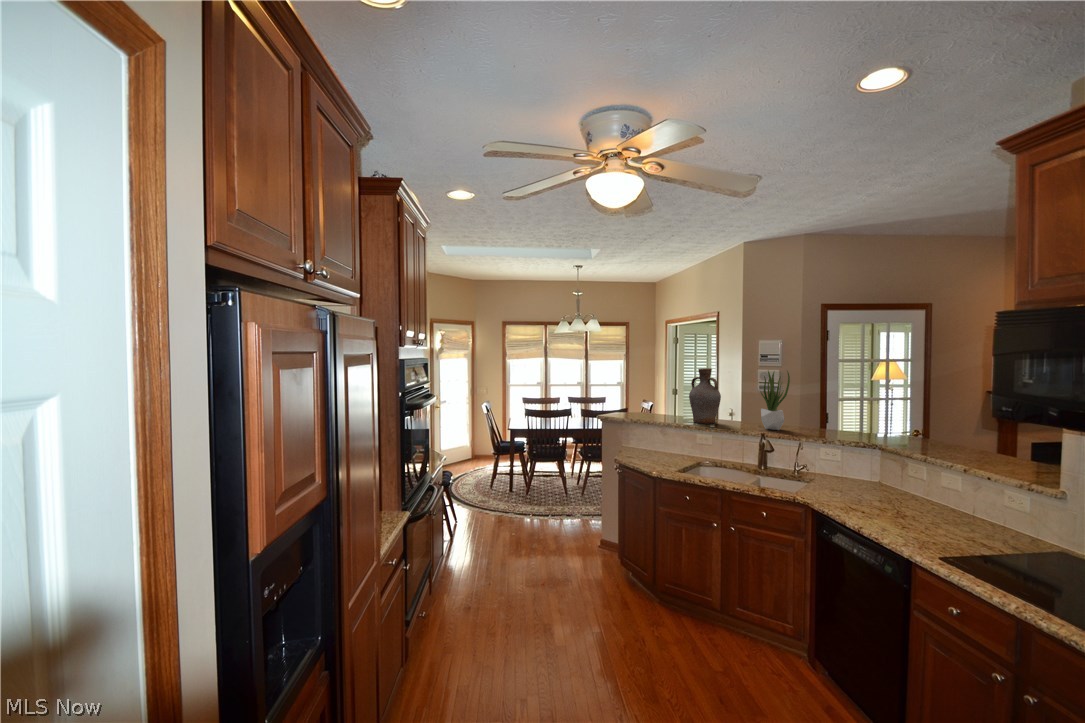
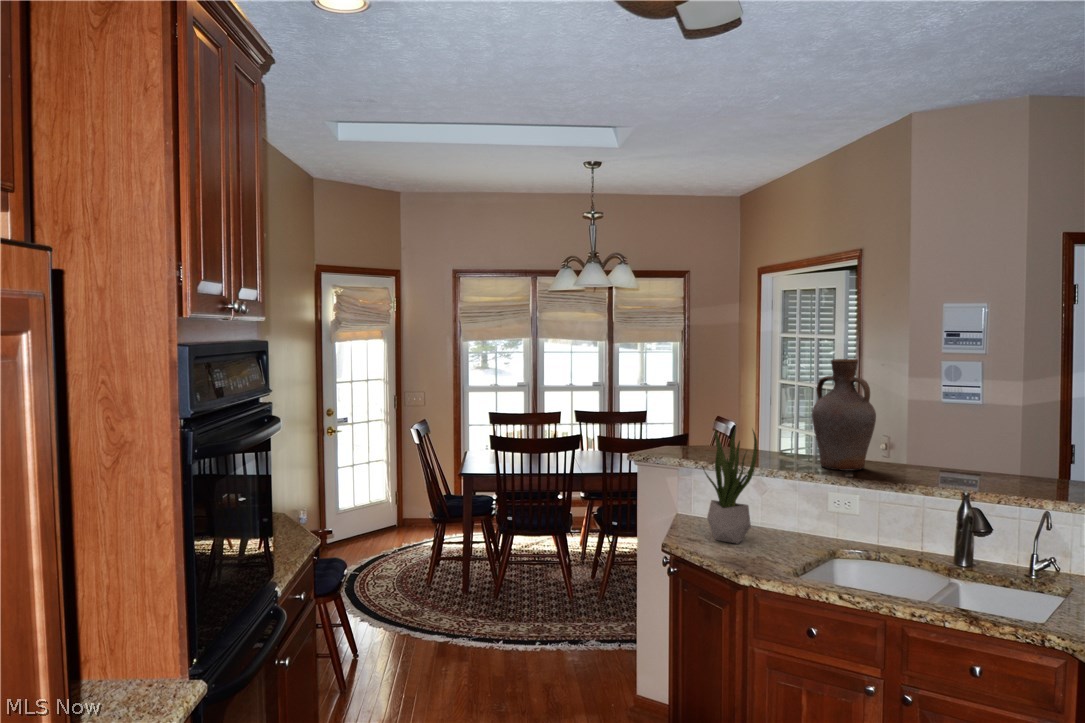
potted plant: present [761,371,790,430] -> present [705,428,757,544]

